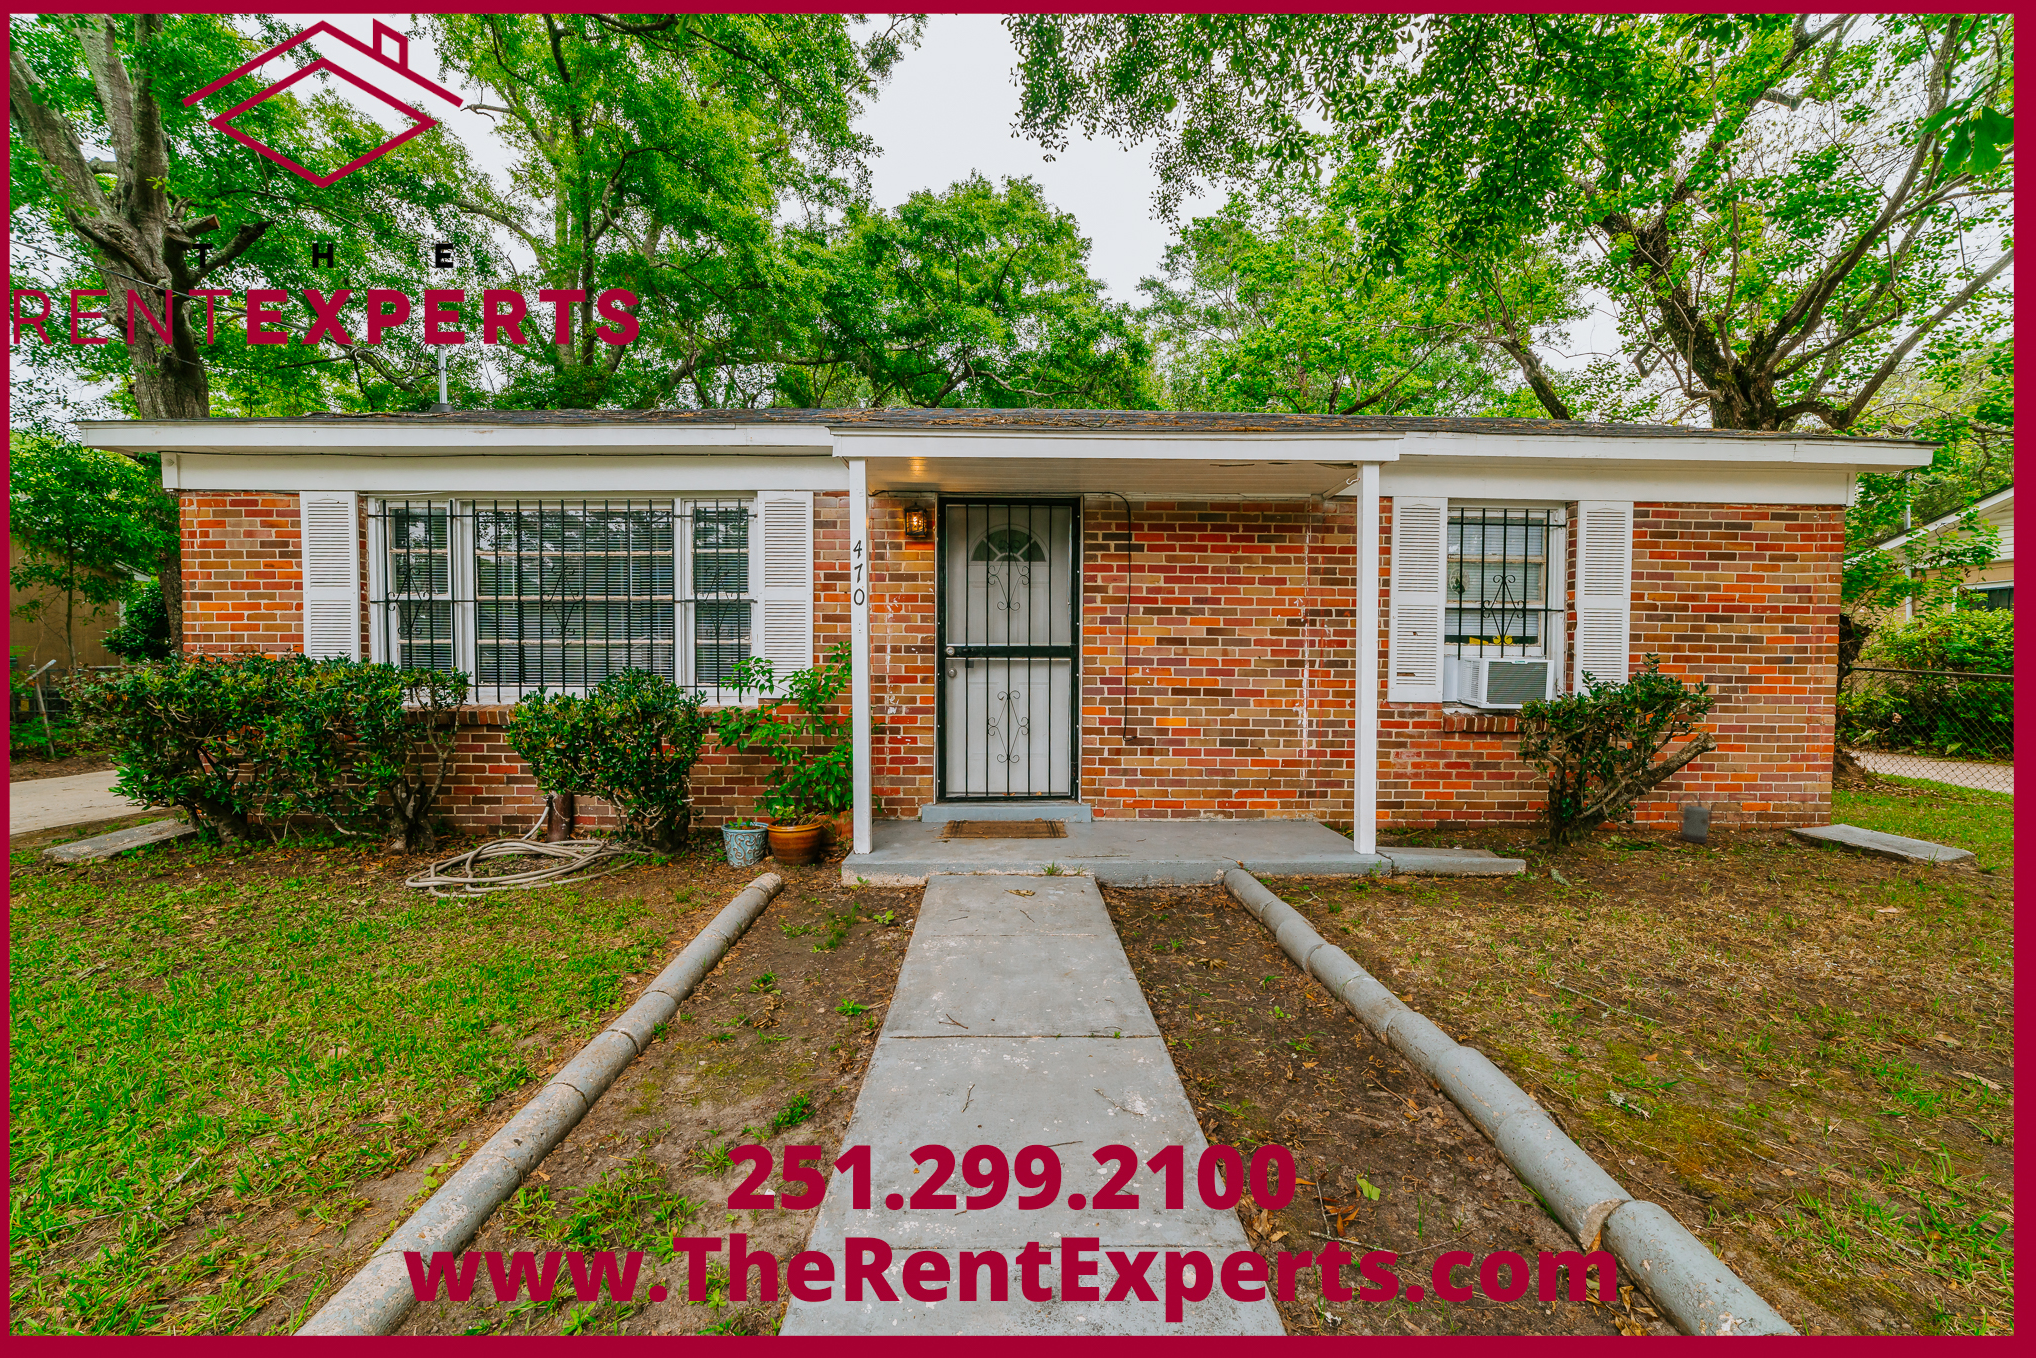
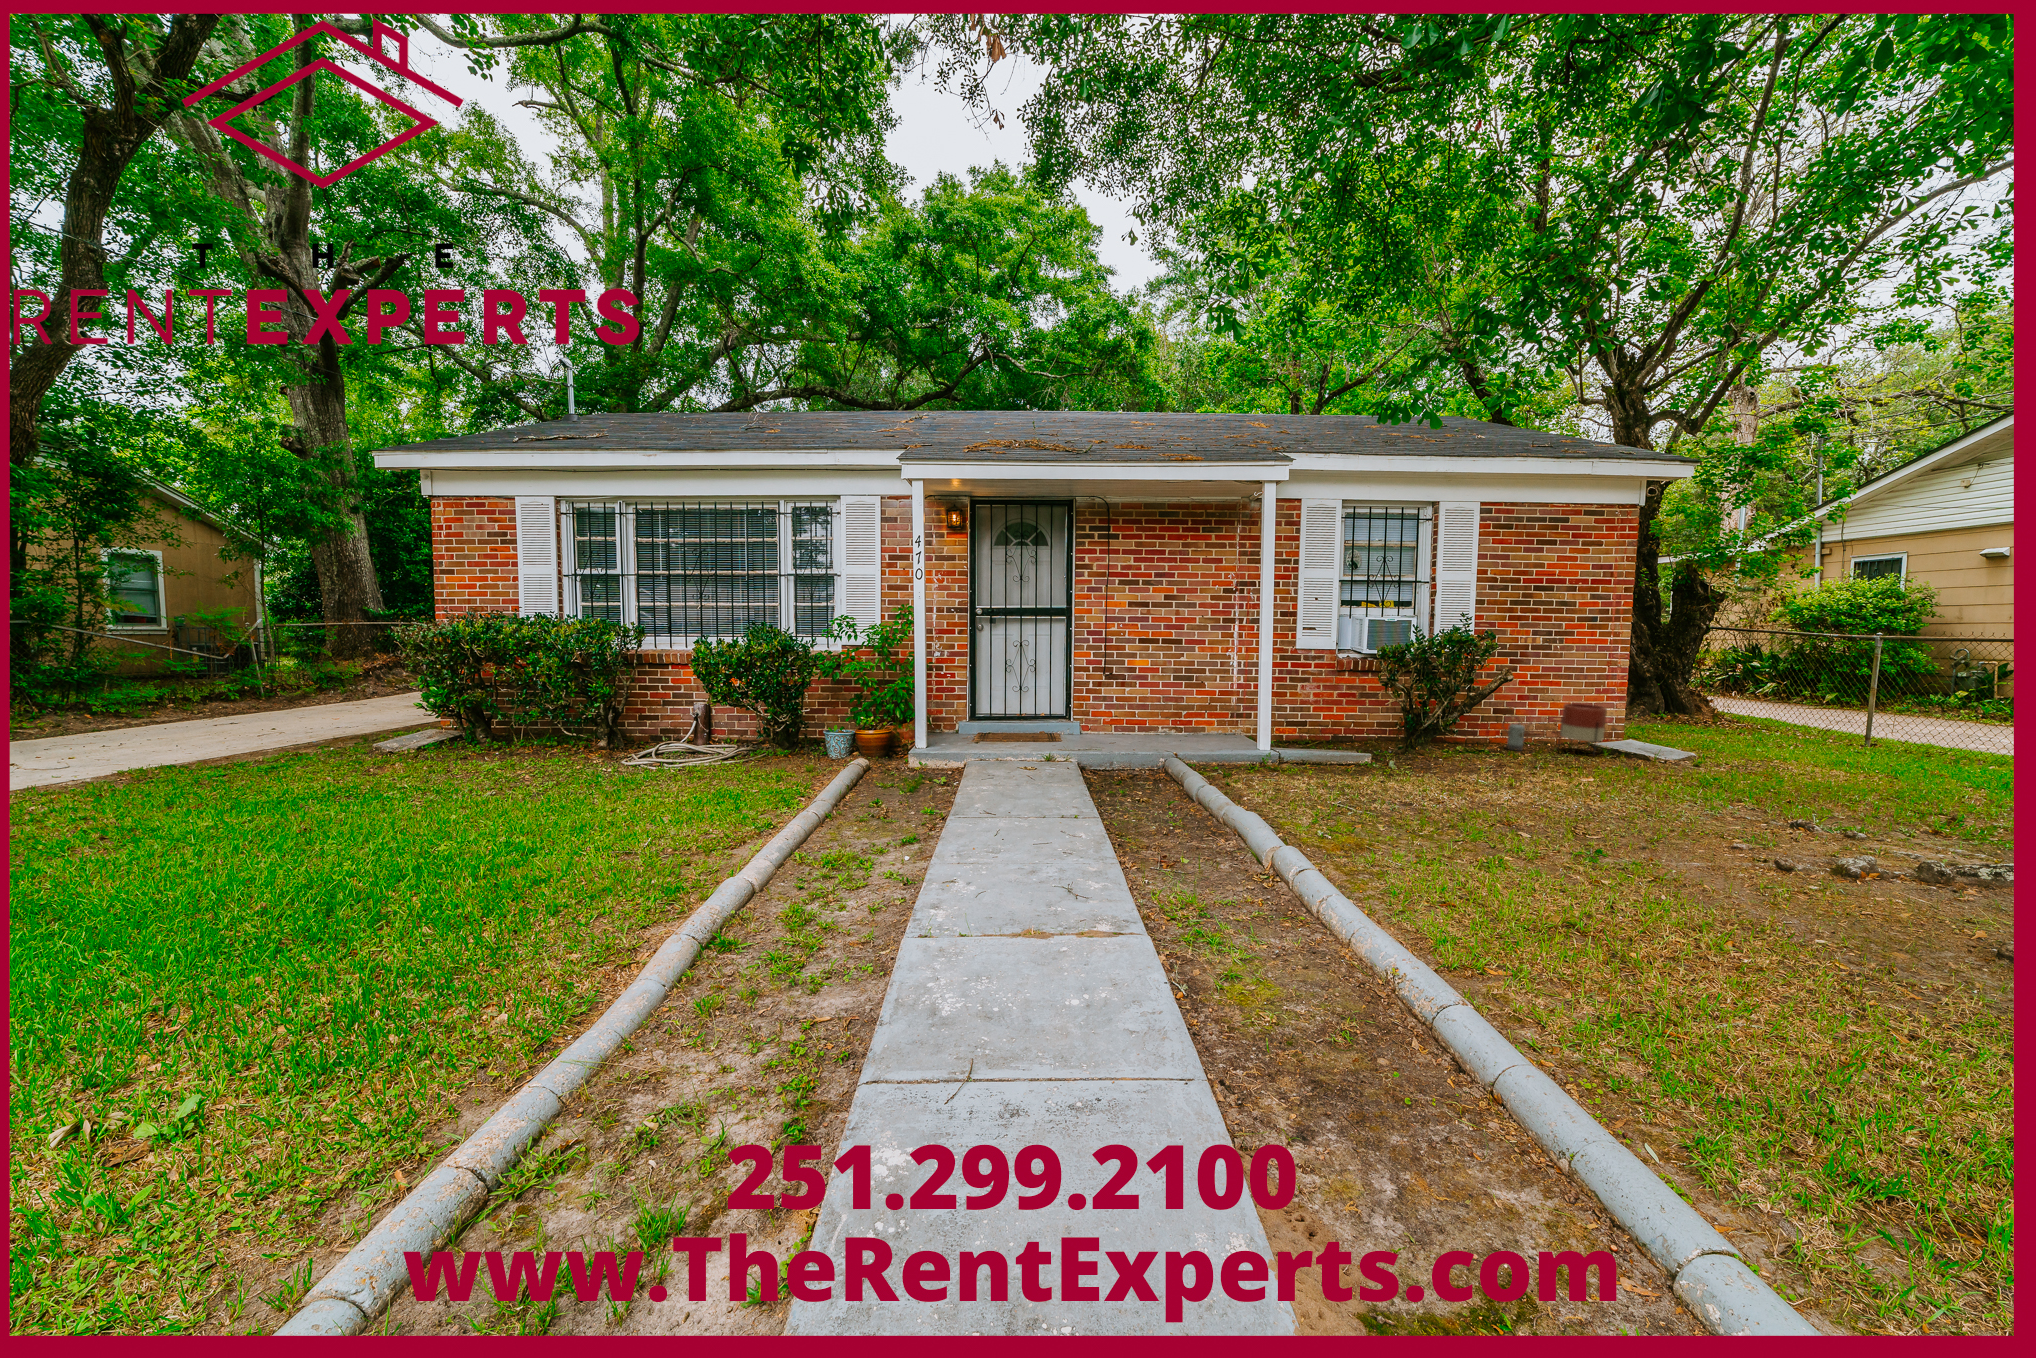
planter: none [1753,776,1827,852] -> present [1560,703,1607,743]

